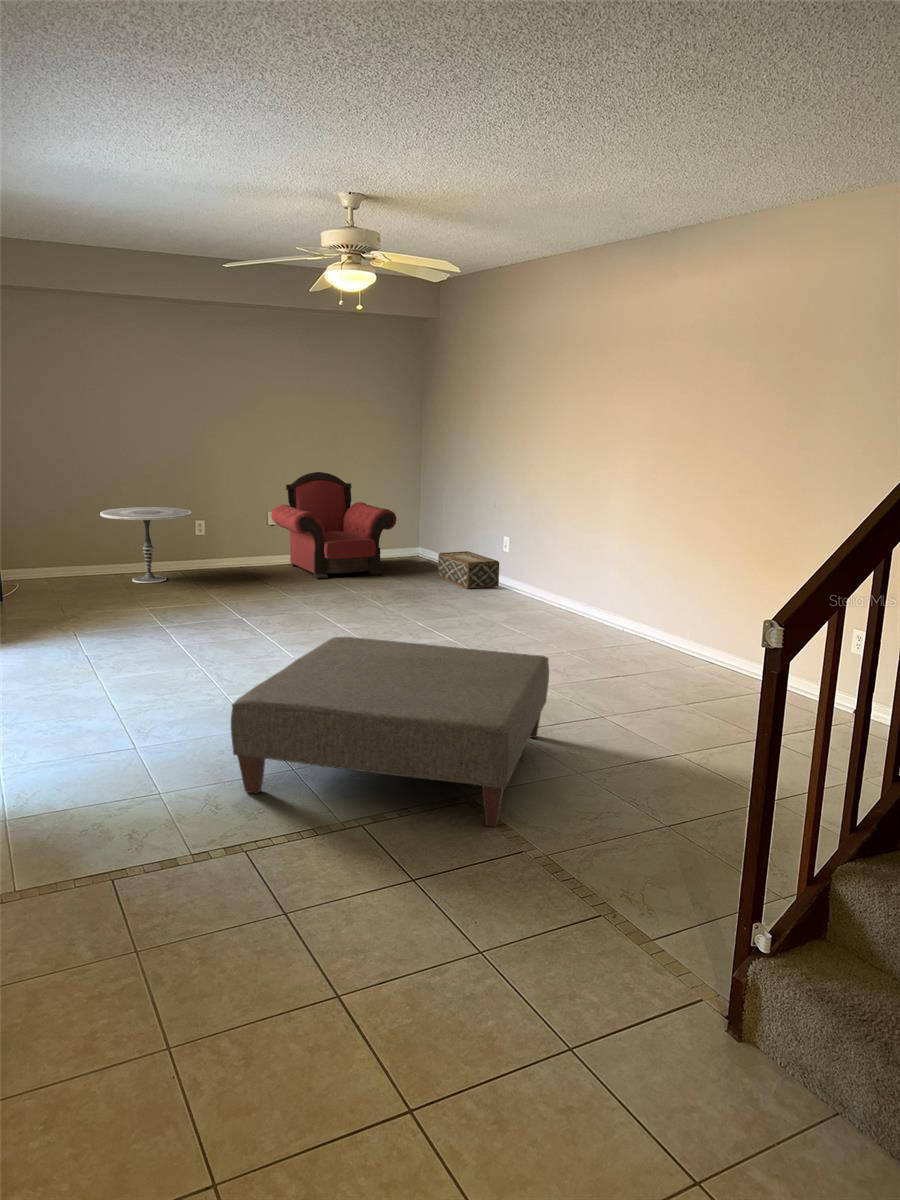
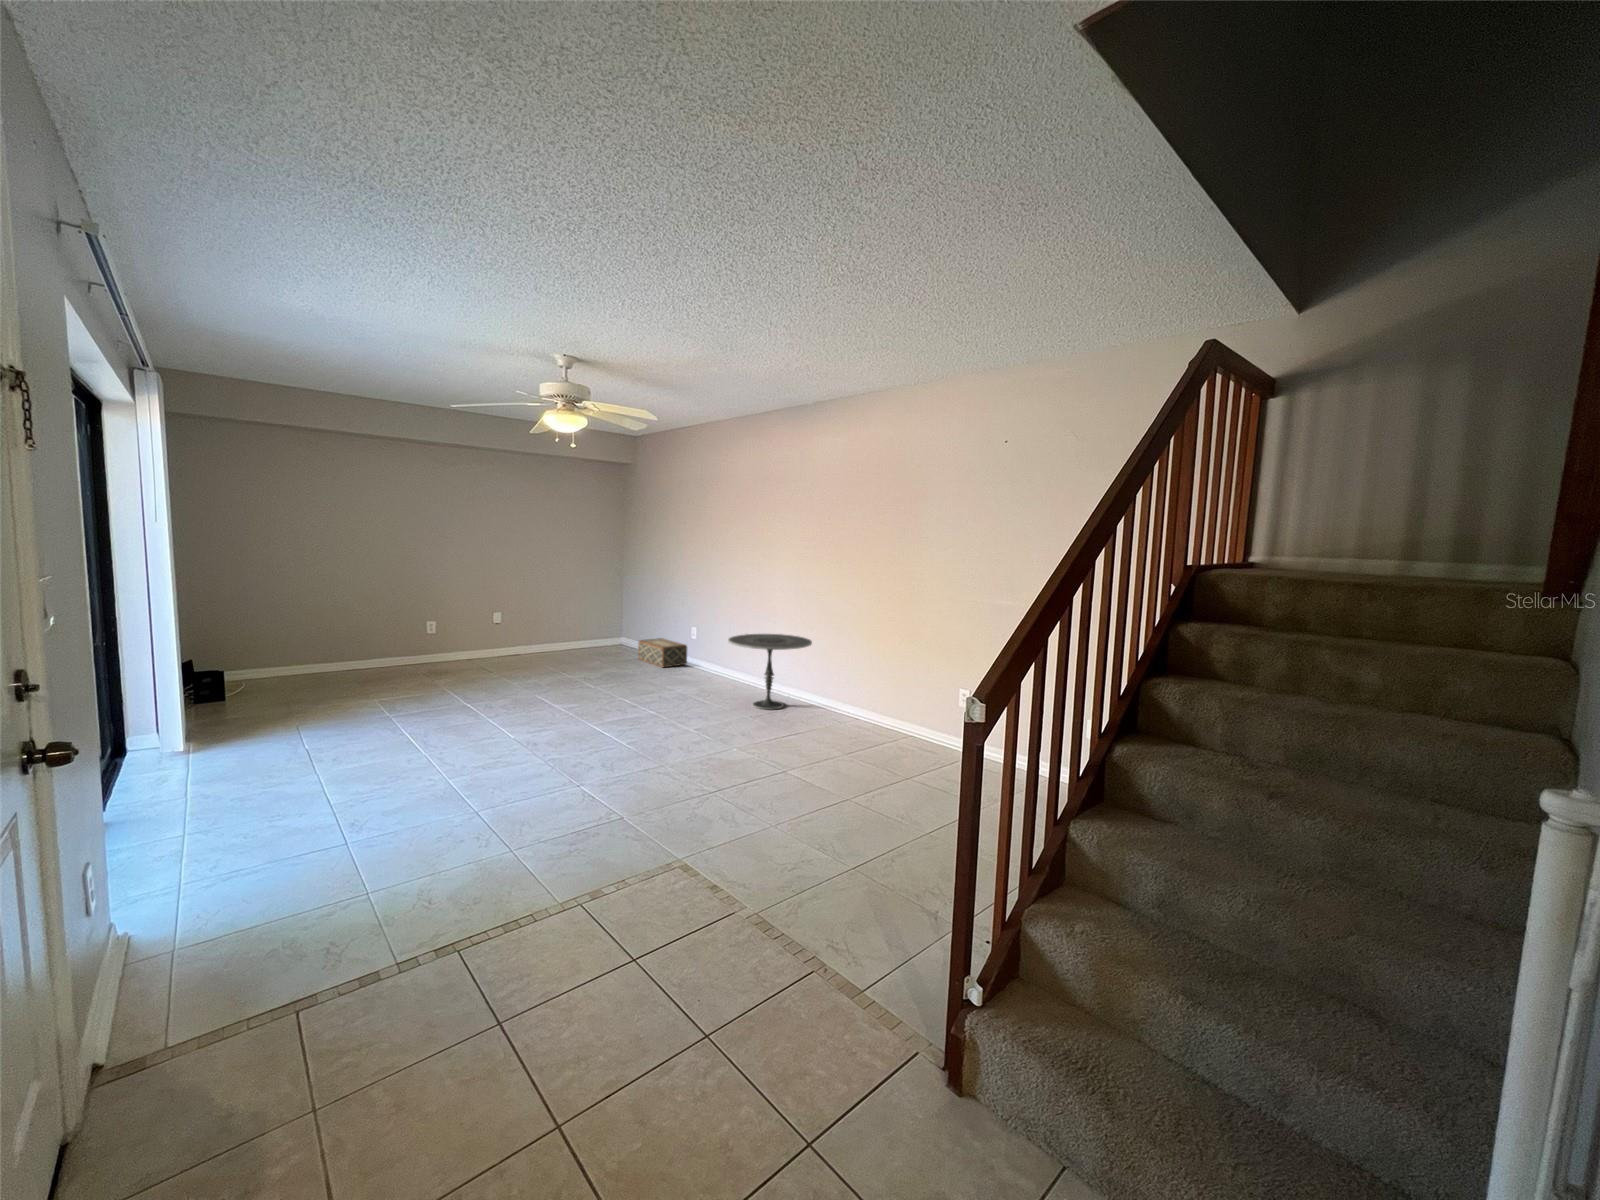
armchair: present [271,472,397,579] -> none [497,579,604,665]
side table: present [100,507,191,583] -> present [728,634,812,710]
ottoman: present [231,637,549,827] -> none [448,718,741,887]

